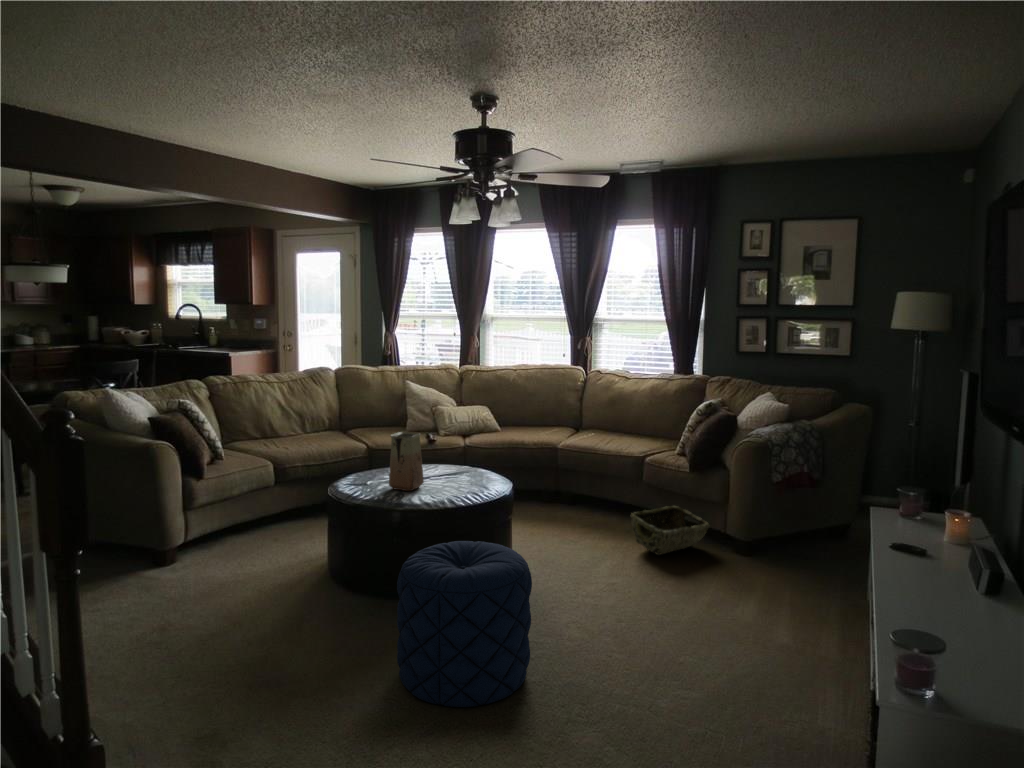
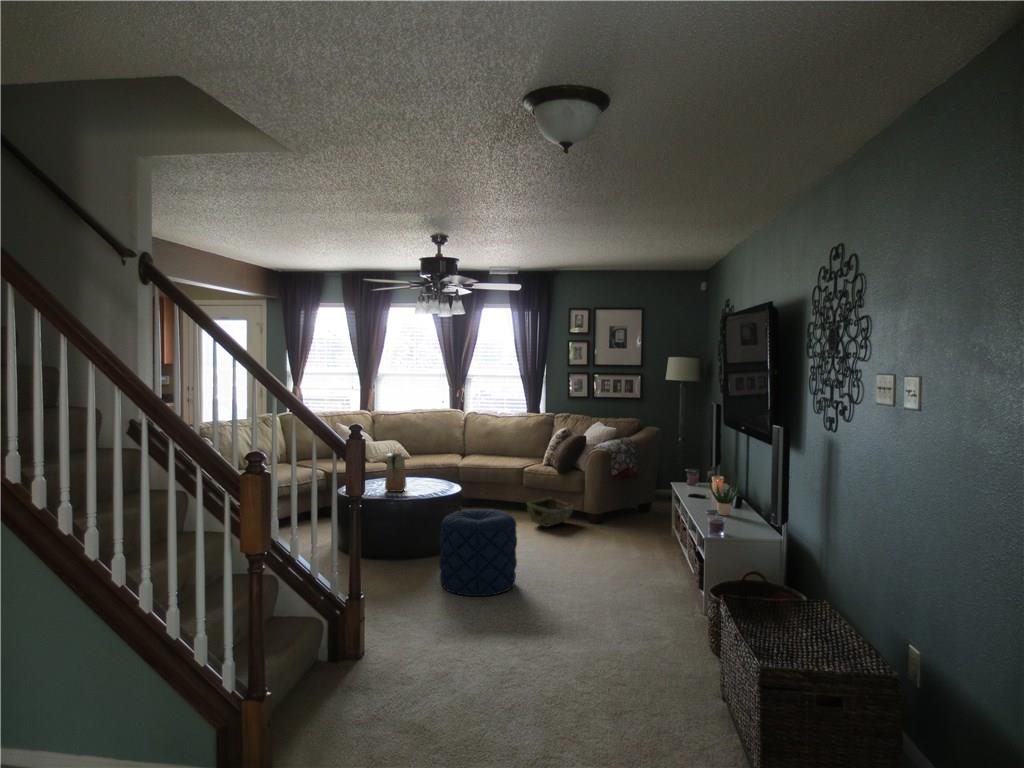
potted plant: none [926,528,994,616] -> present [710,482,738,516]

